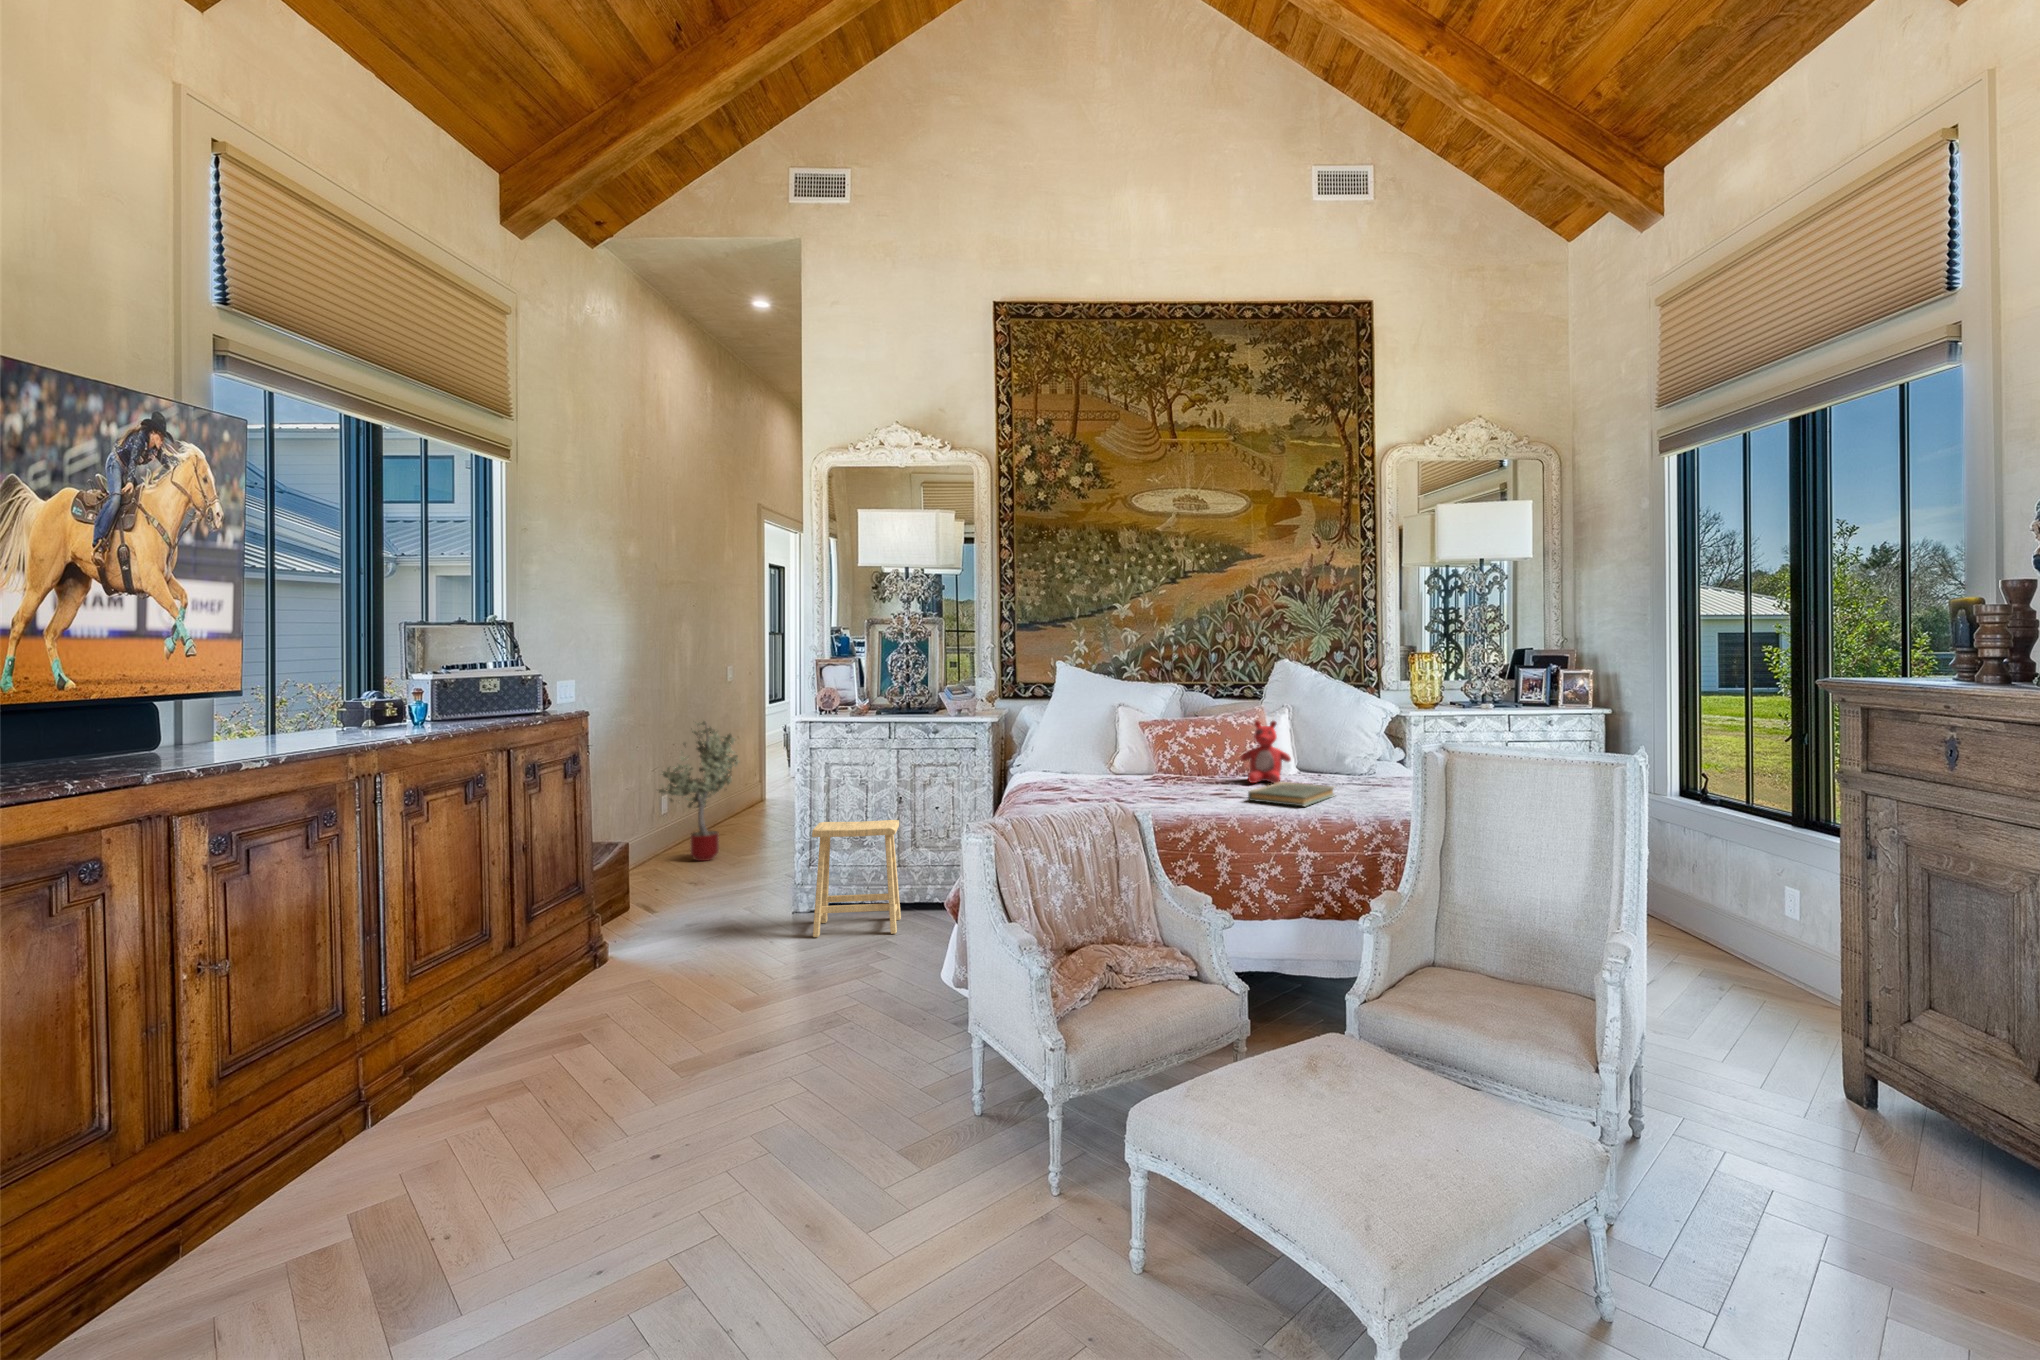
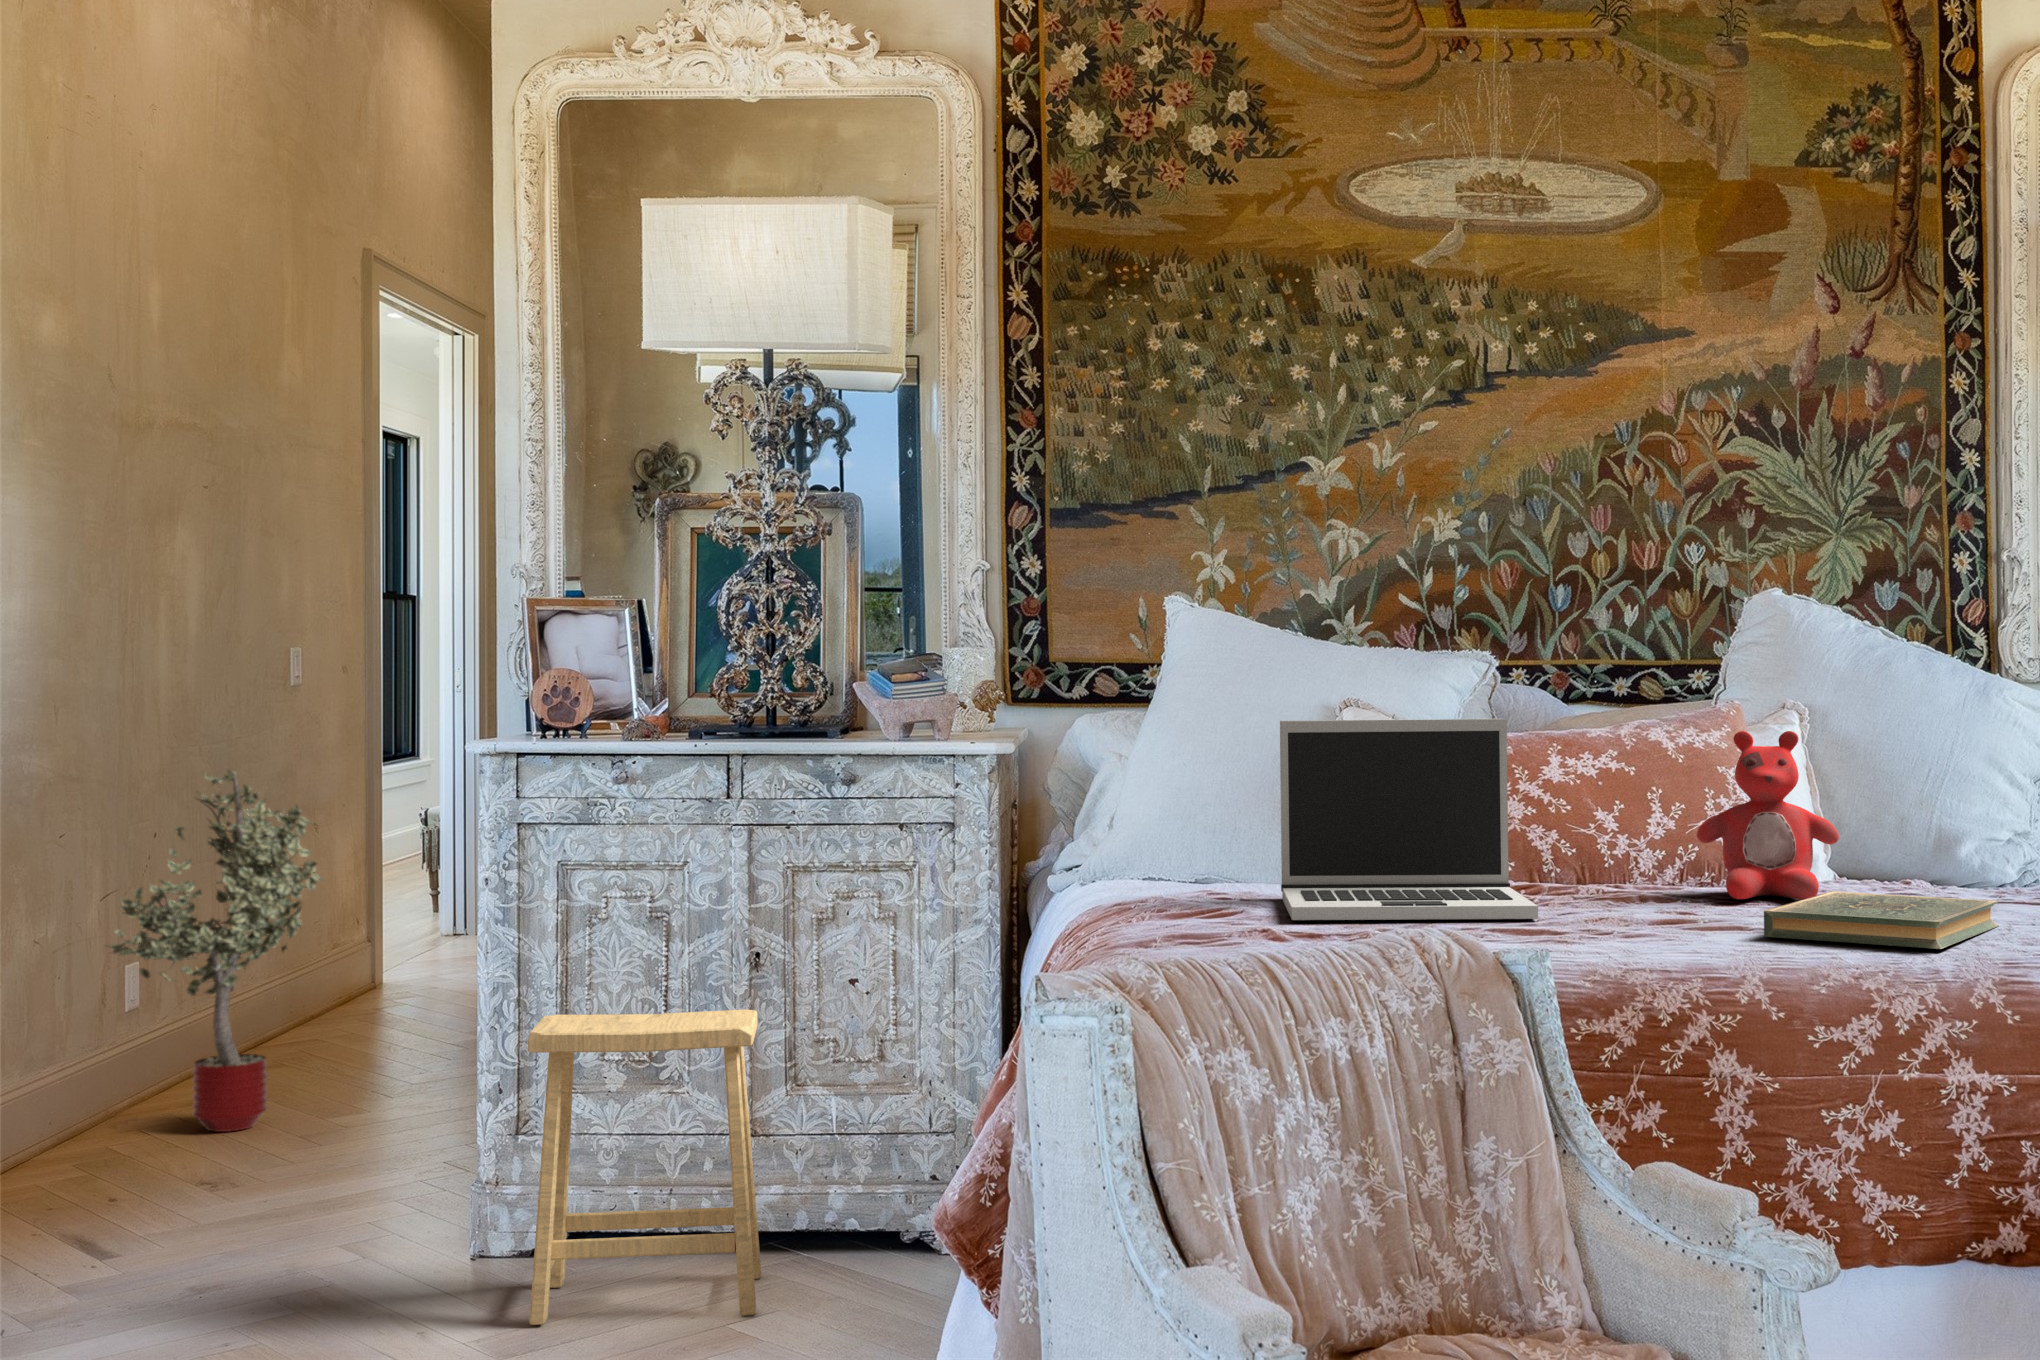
laptop: none [1085,715,1174,792] -> present [1280,719,1538,920]

